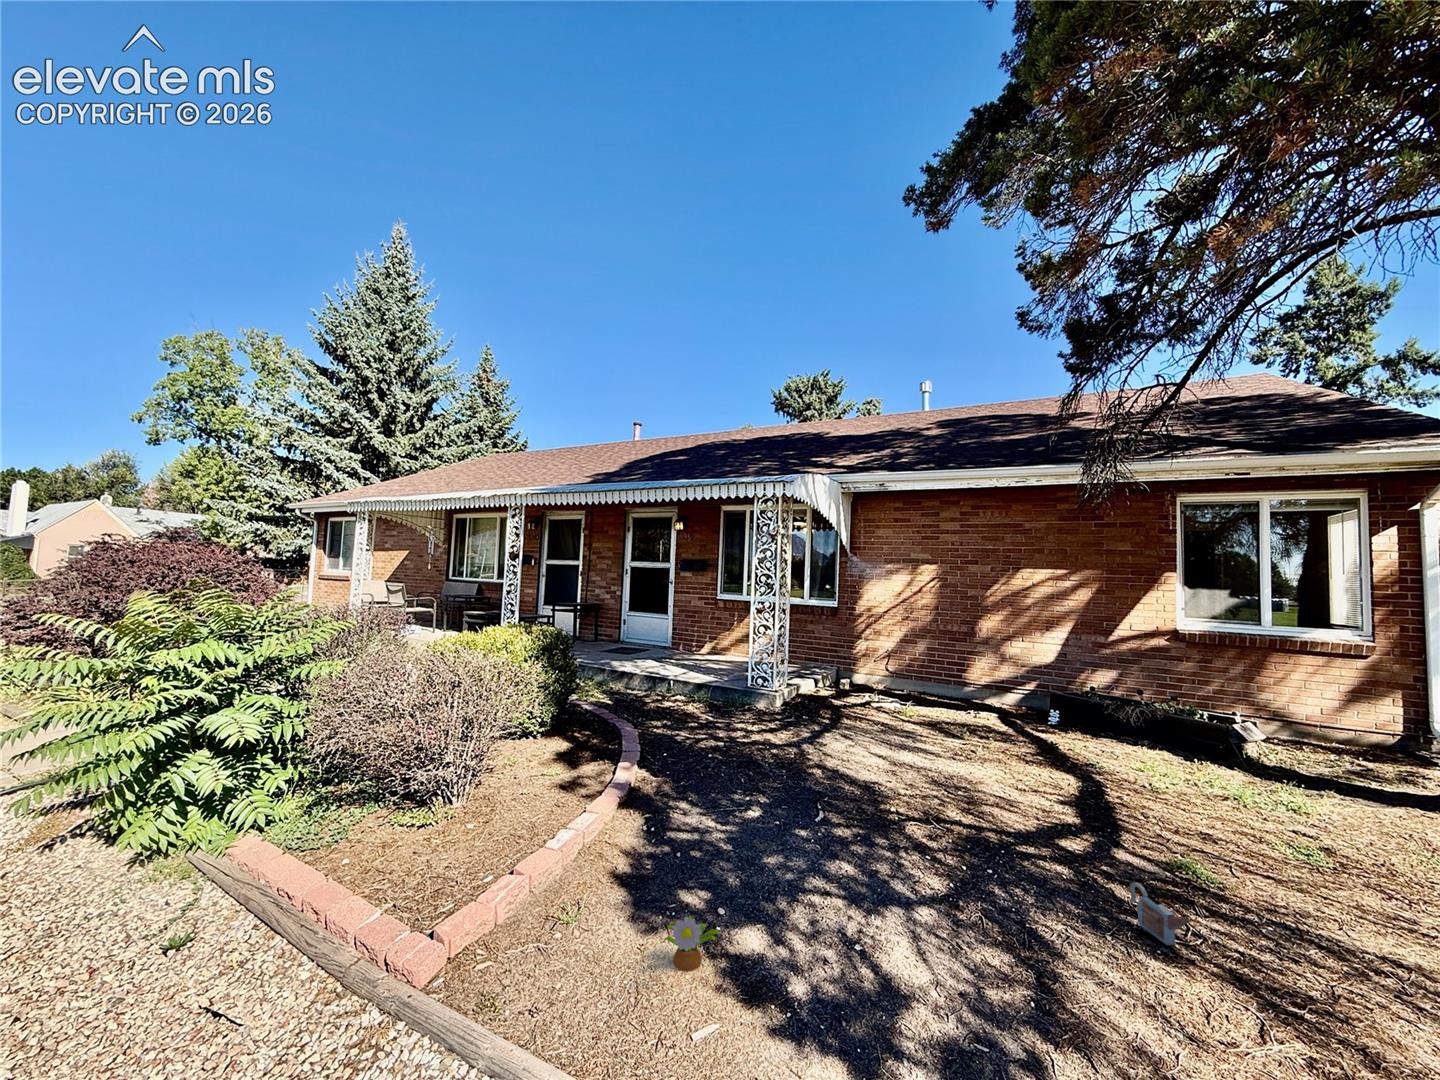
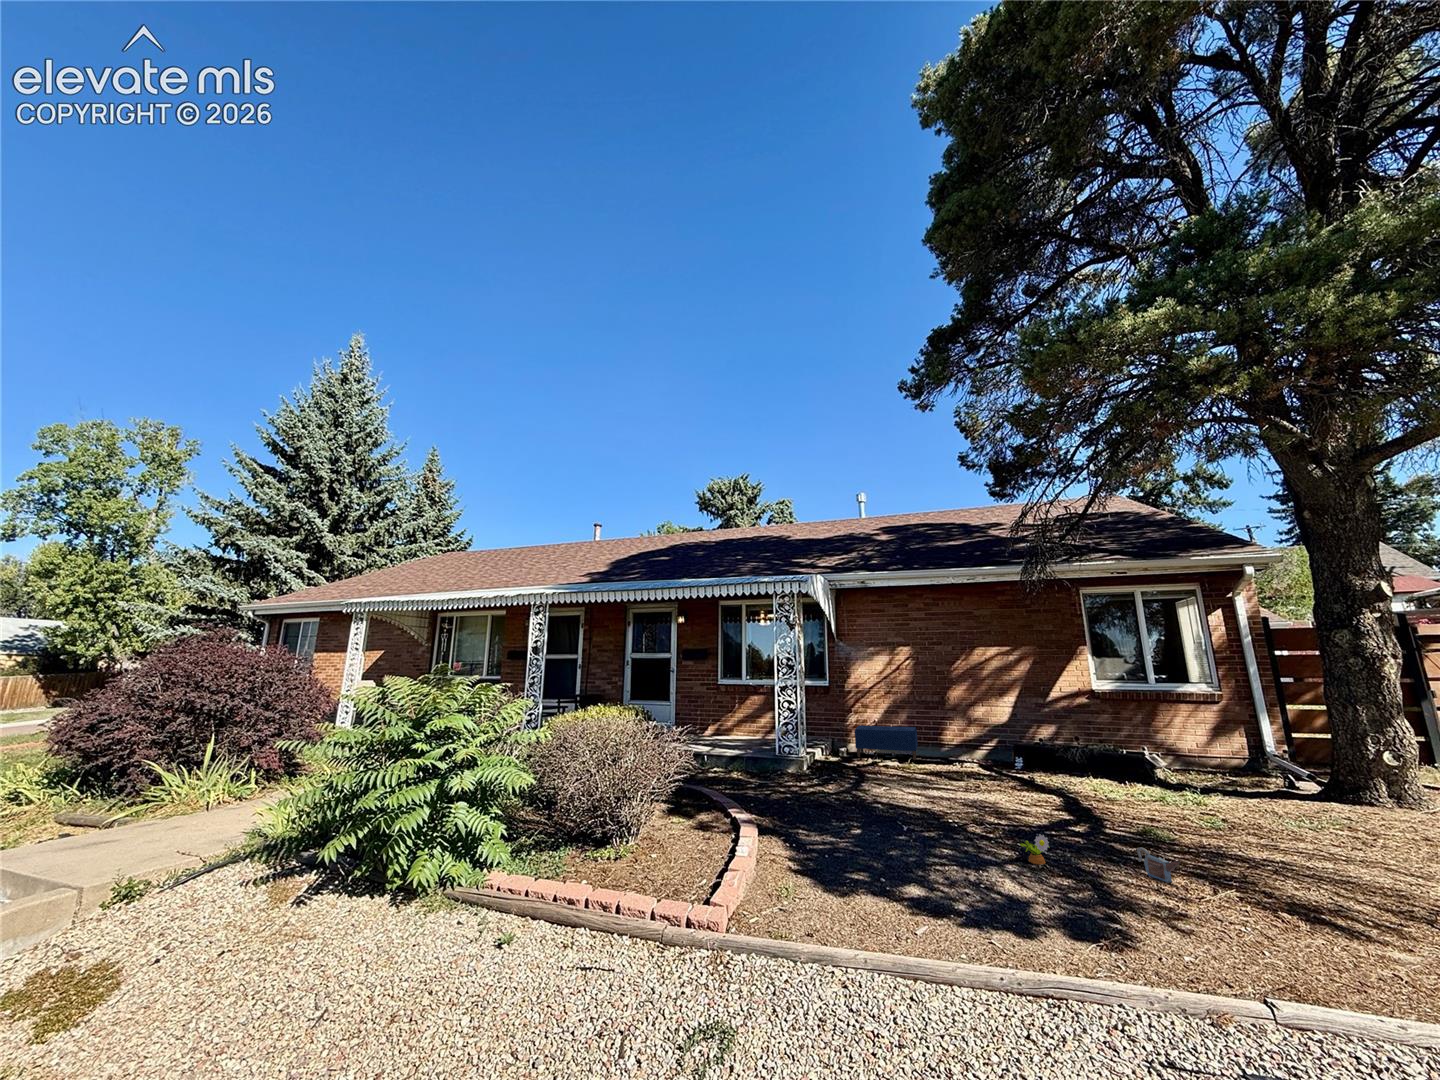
bench: none [855,657,934,702] -> present [855,725,918,760]
decorative plant: present [661,915,719,971] -> present [1020,834,1049,864]

